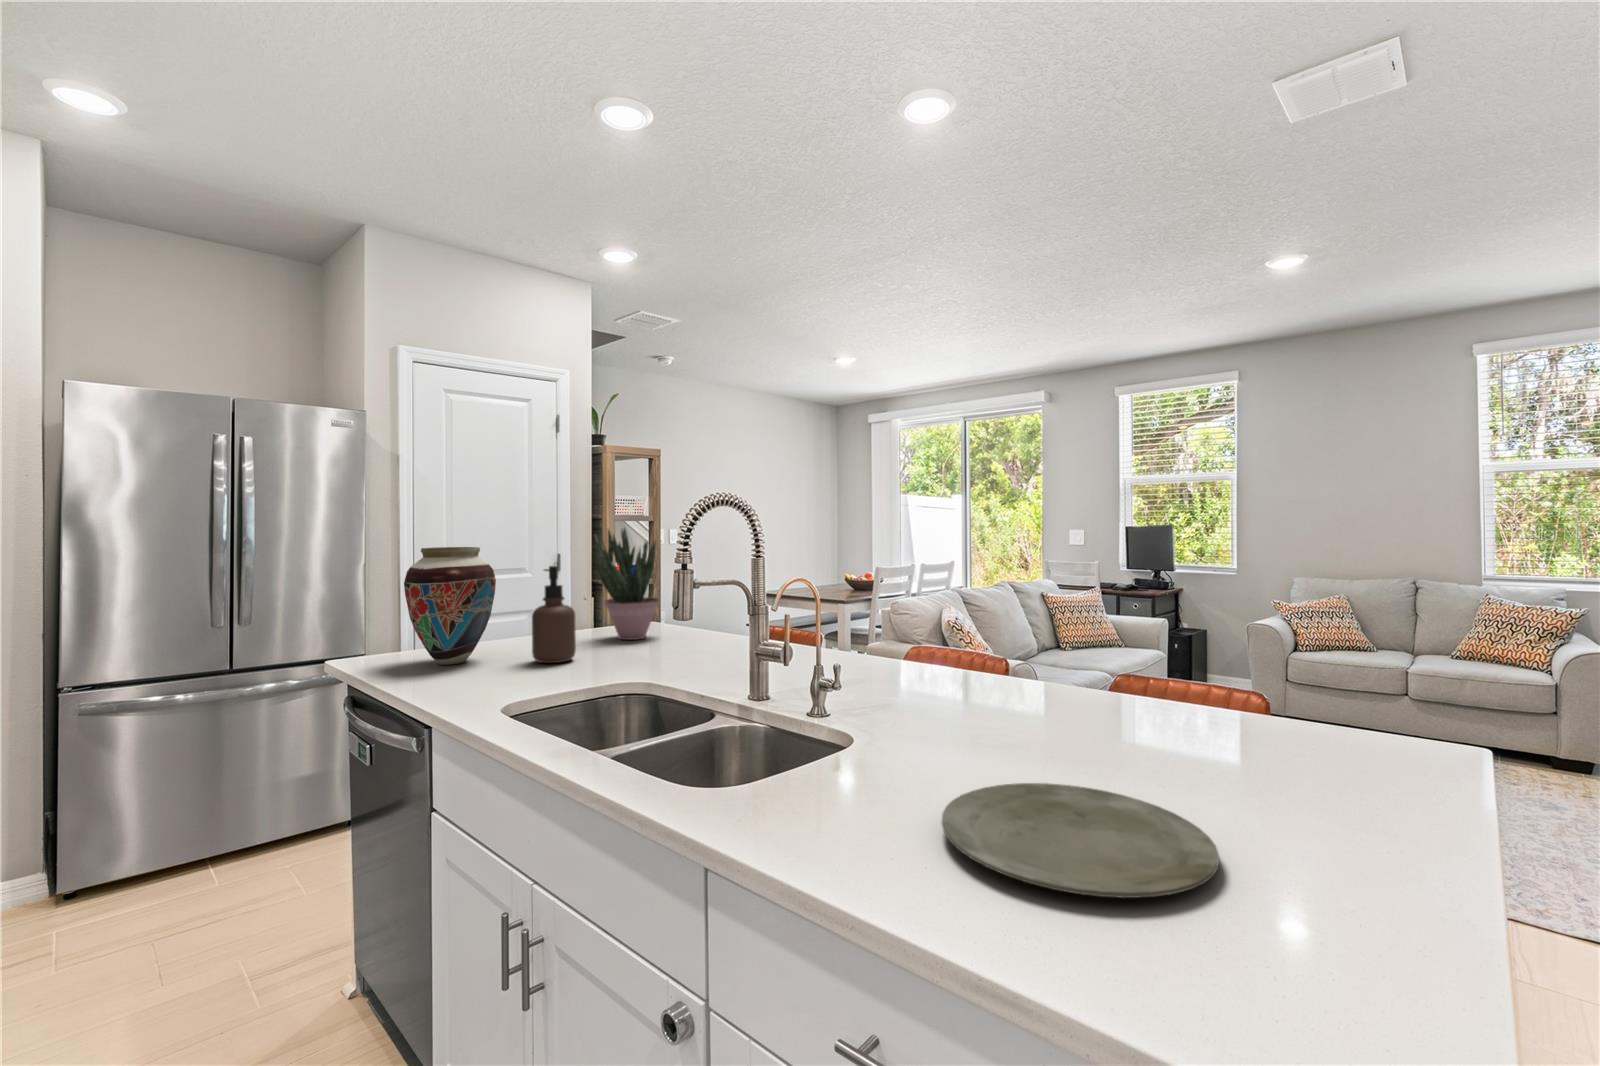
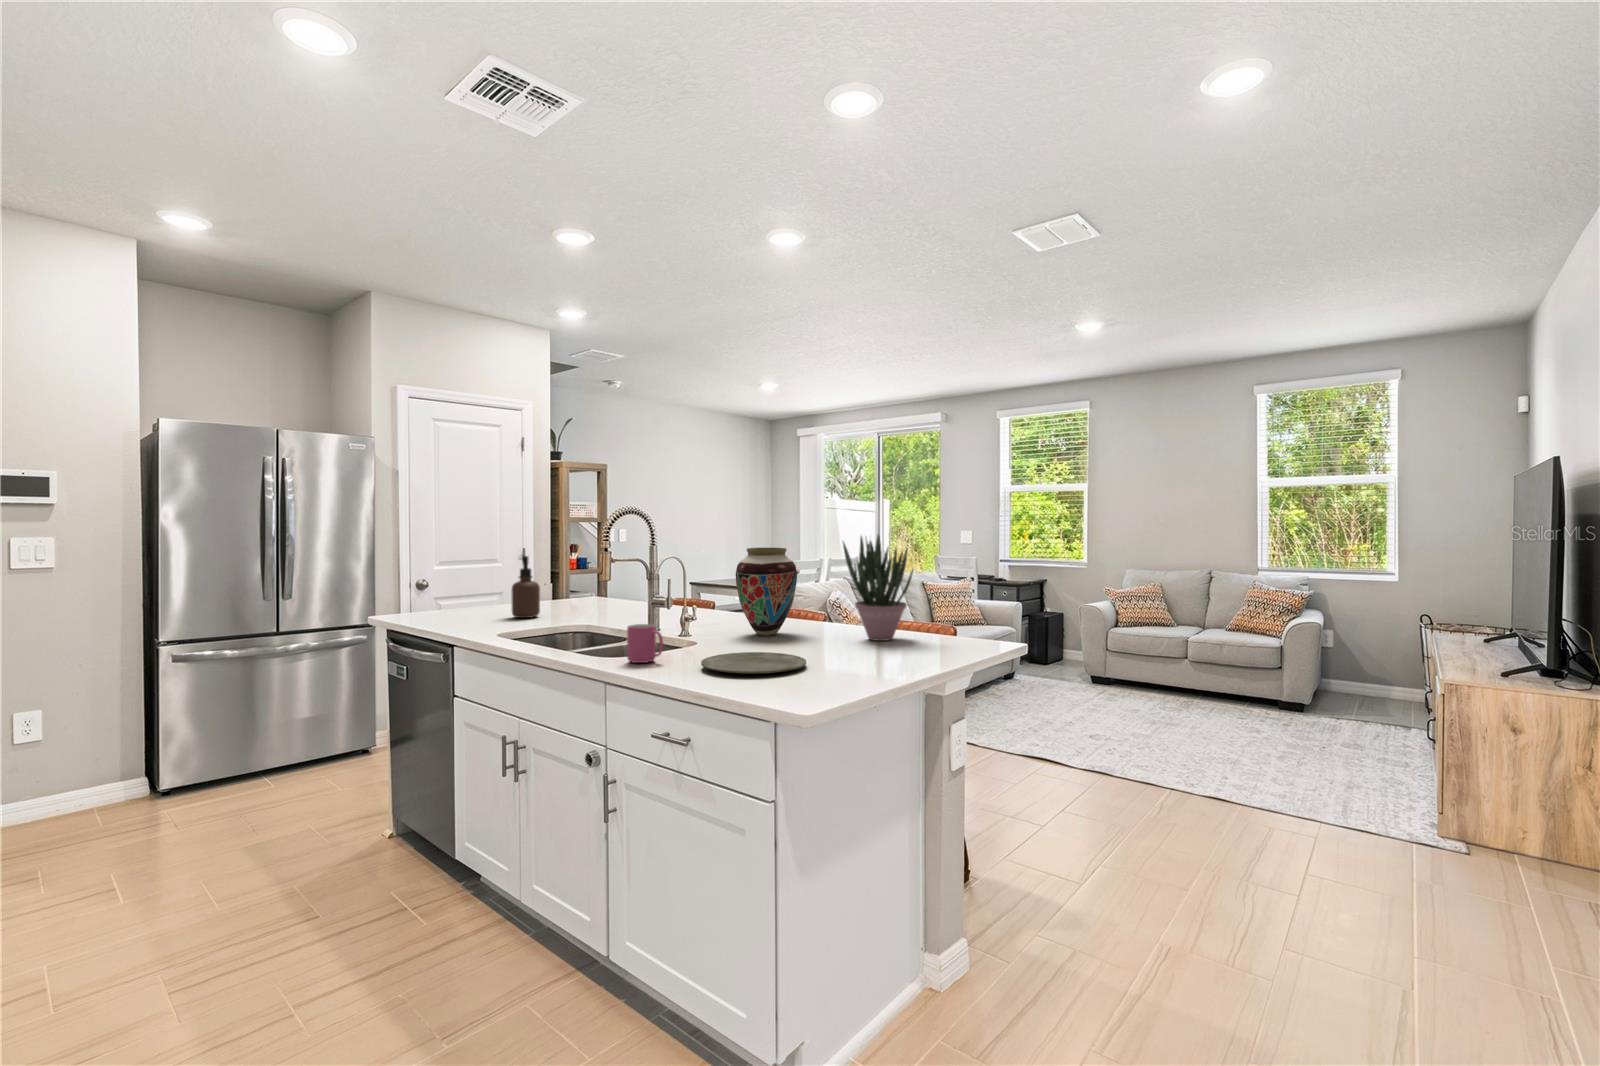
potted plant: present [595,528,660,640] -> present [843,535,913,641]
vase: present [404,547,496,665] -> present [735,548,797,636]
mug: none [754,719,837,815] -> present [627,624,663,663]

